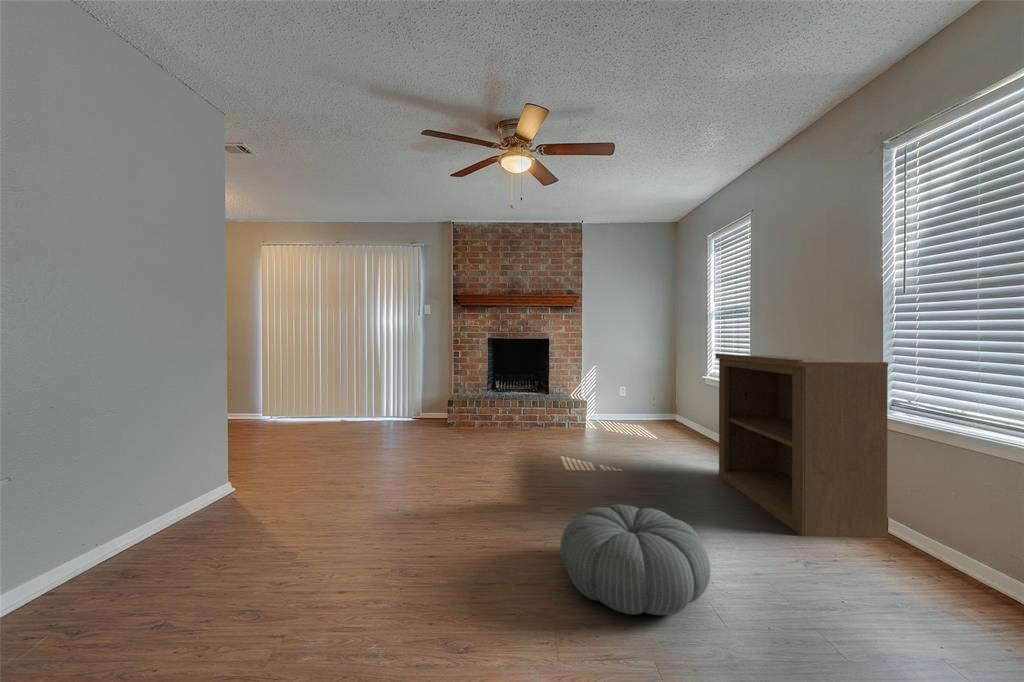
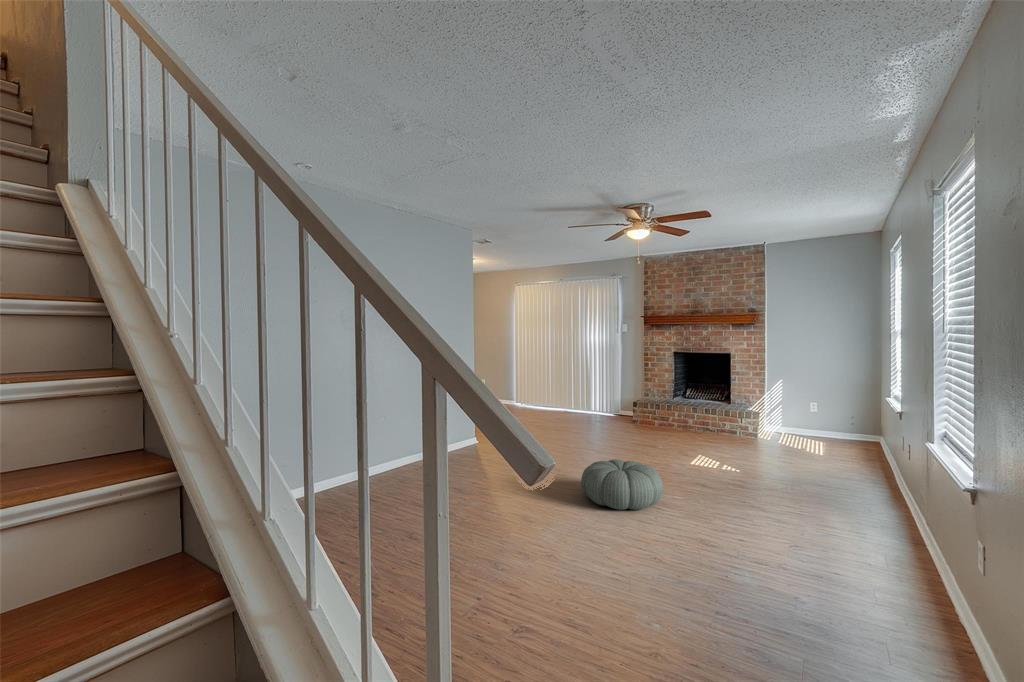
bookshelf: present [716,354,888,537] -> none [782,374,870,530]

